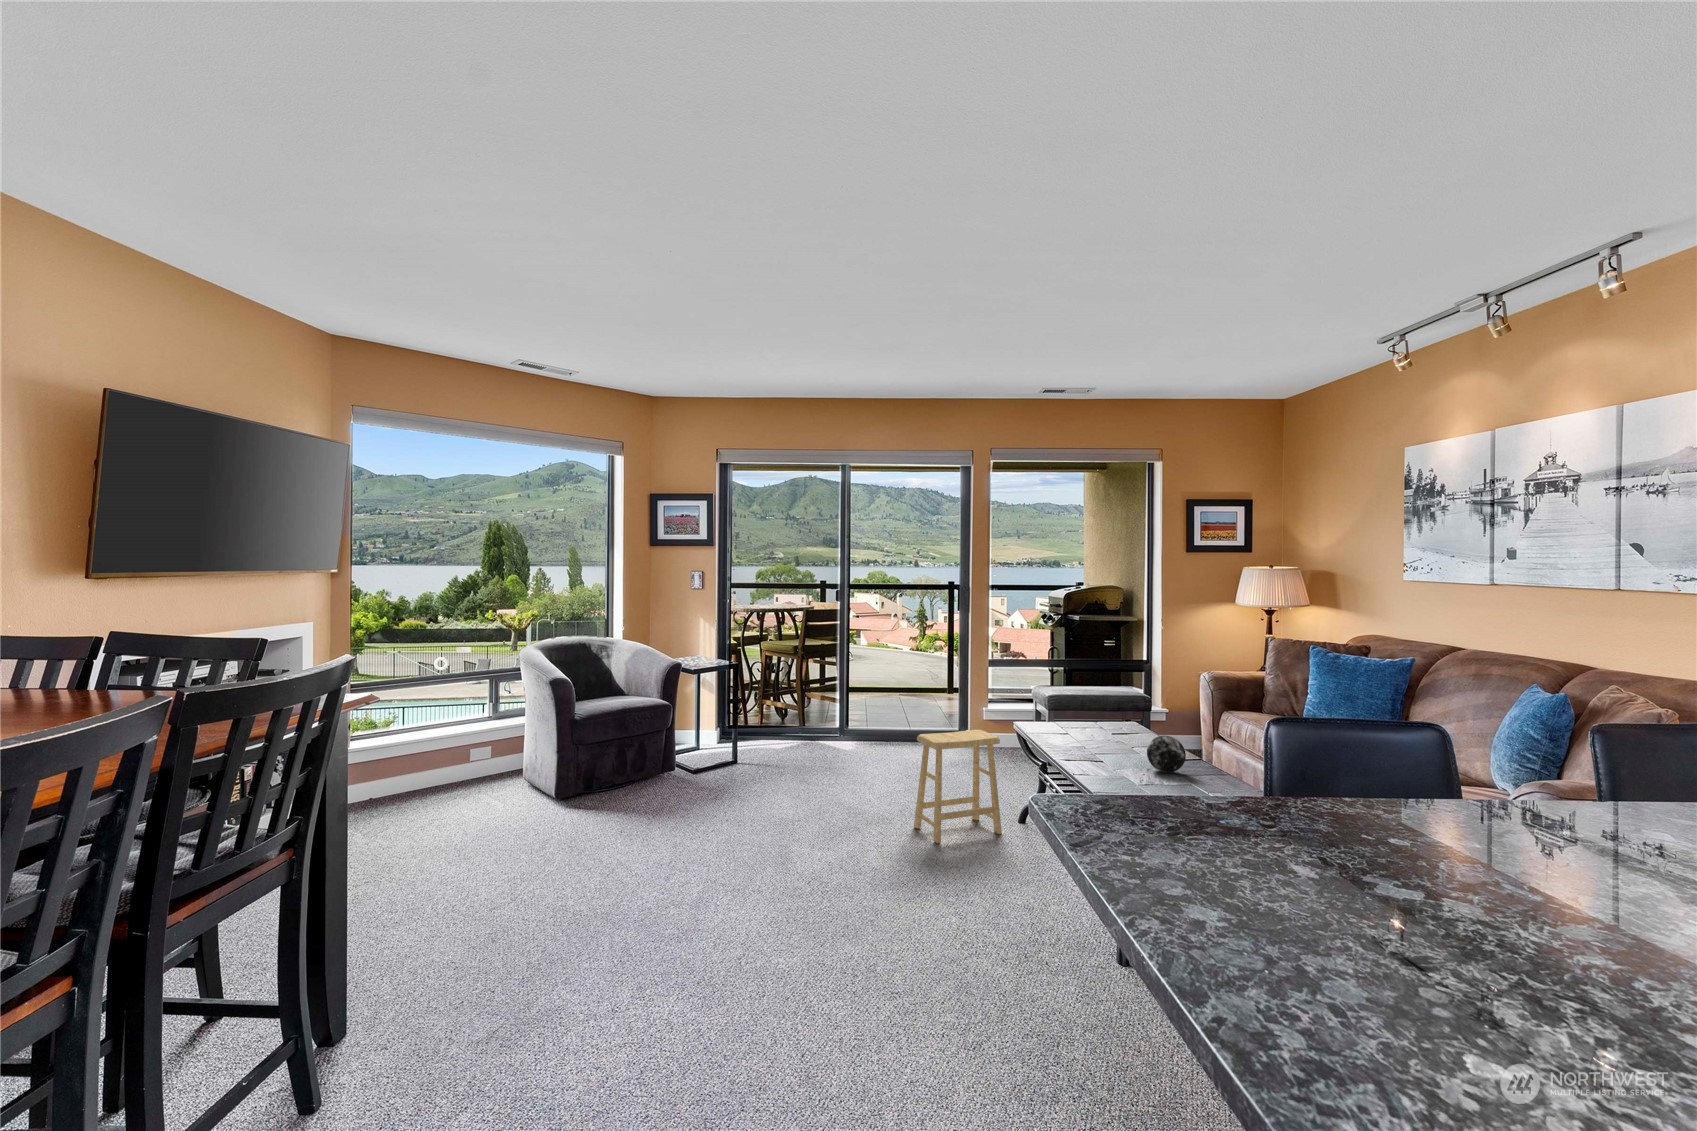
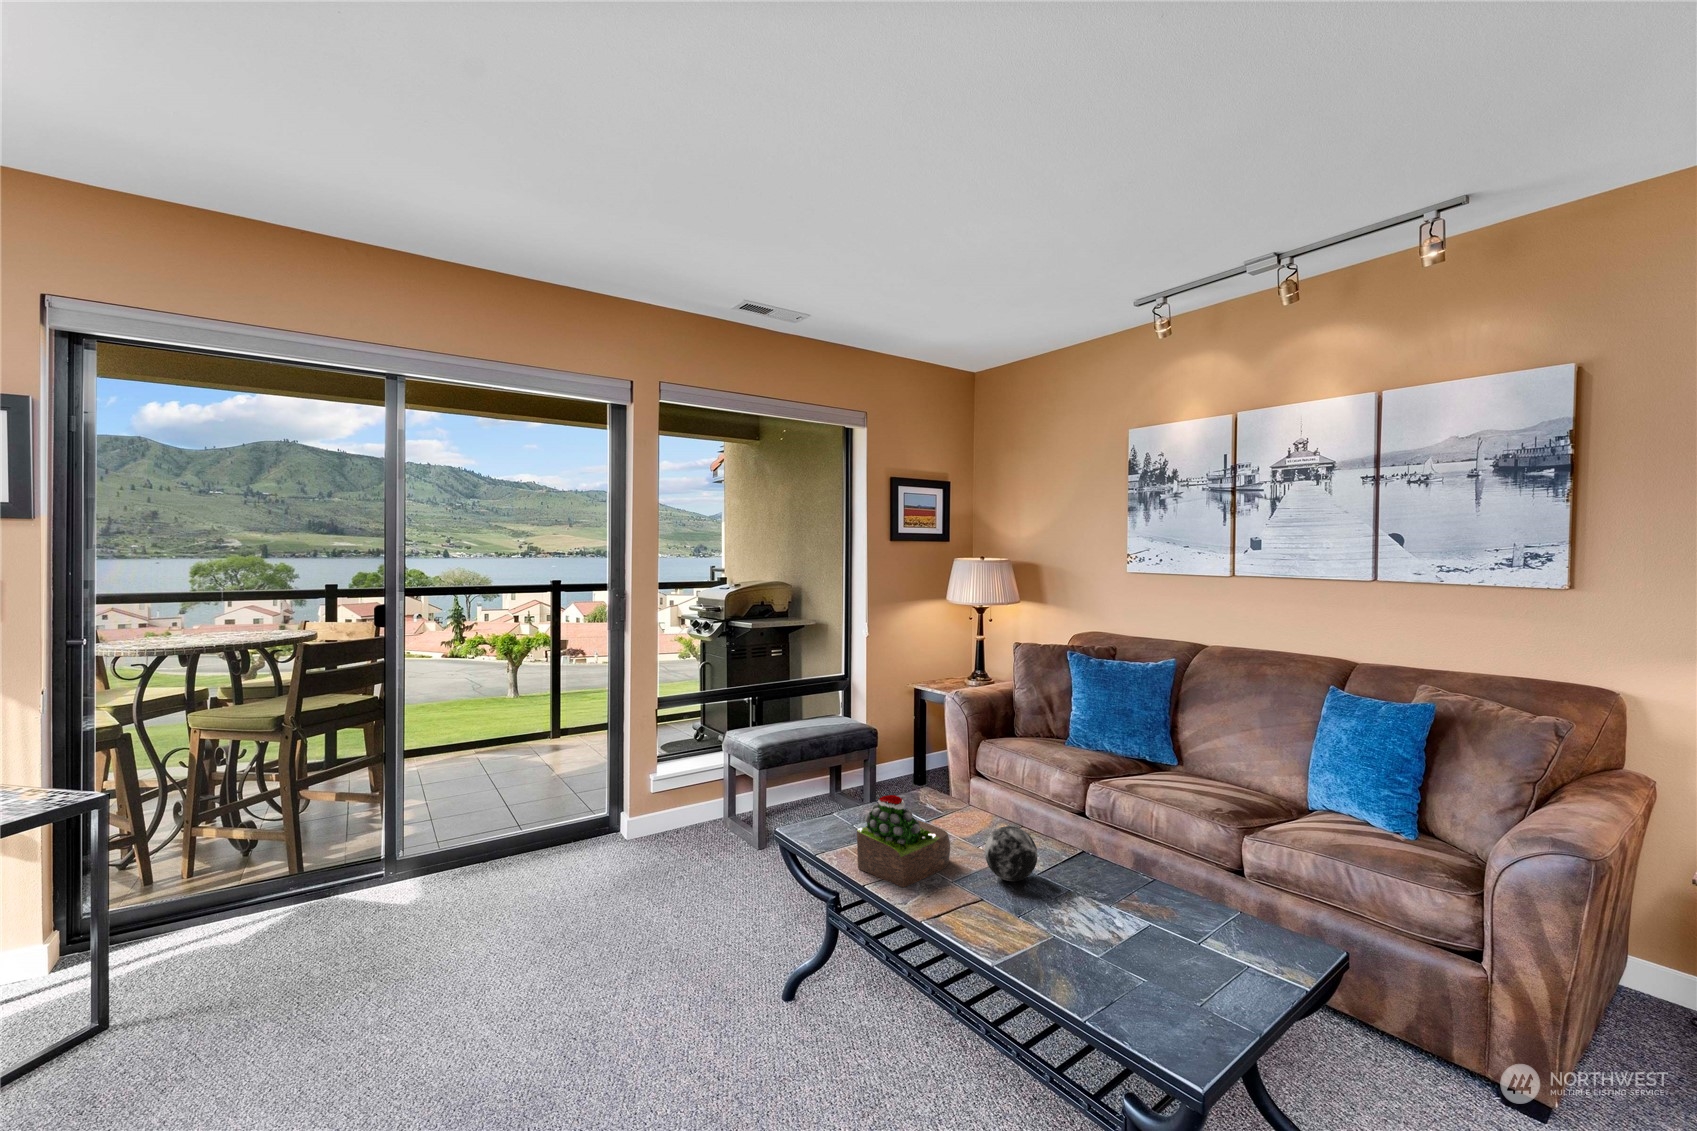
succulent plant: none [1065,707,1132,764] -> present [857,795,950,888]
footstool: present [914,730,1002,843] -> none [623,851,769,1082]

